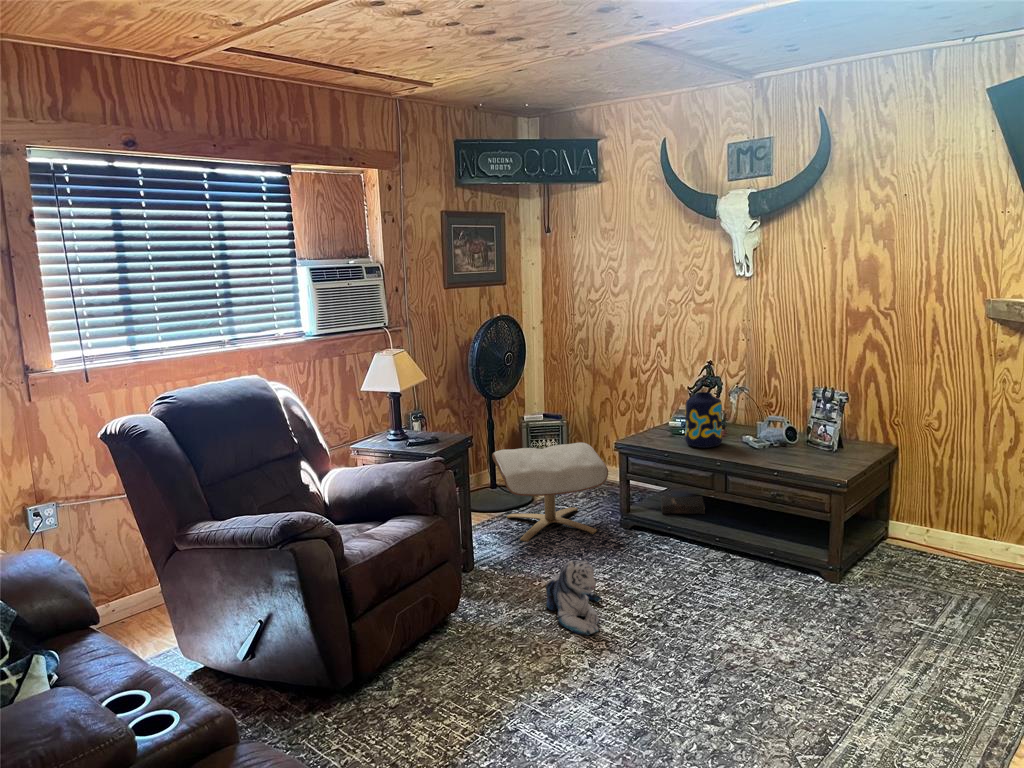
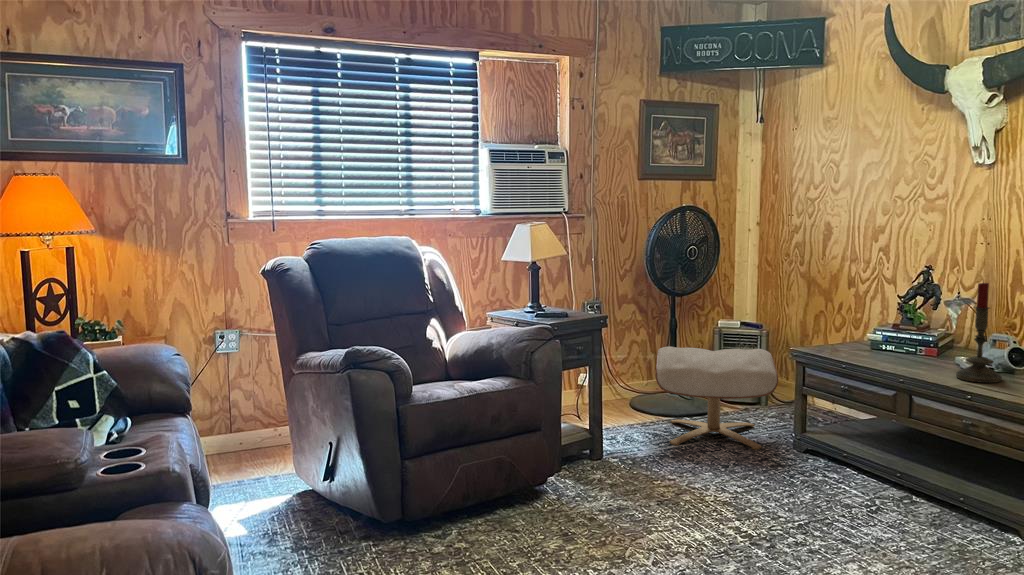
candle: none [756,380,788,461] -> present [956,283,1002,383]
vase: present [685,392,722,448] -> none [875,296,924,363]
hardback book: present [661,496,705,514] -> none [841,420,900,446]
plush toy: present [546,560,601,636] -> none [647,453,713,536]

